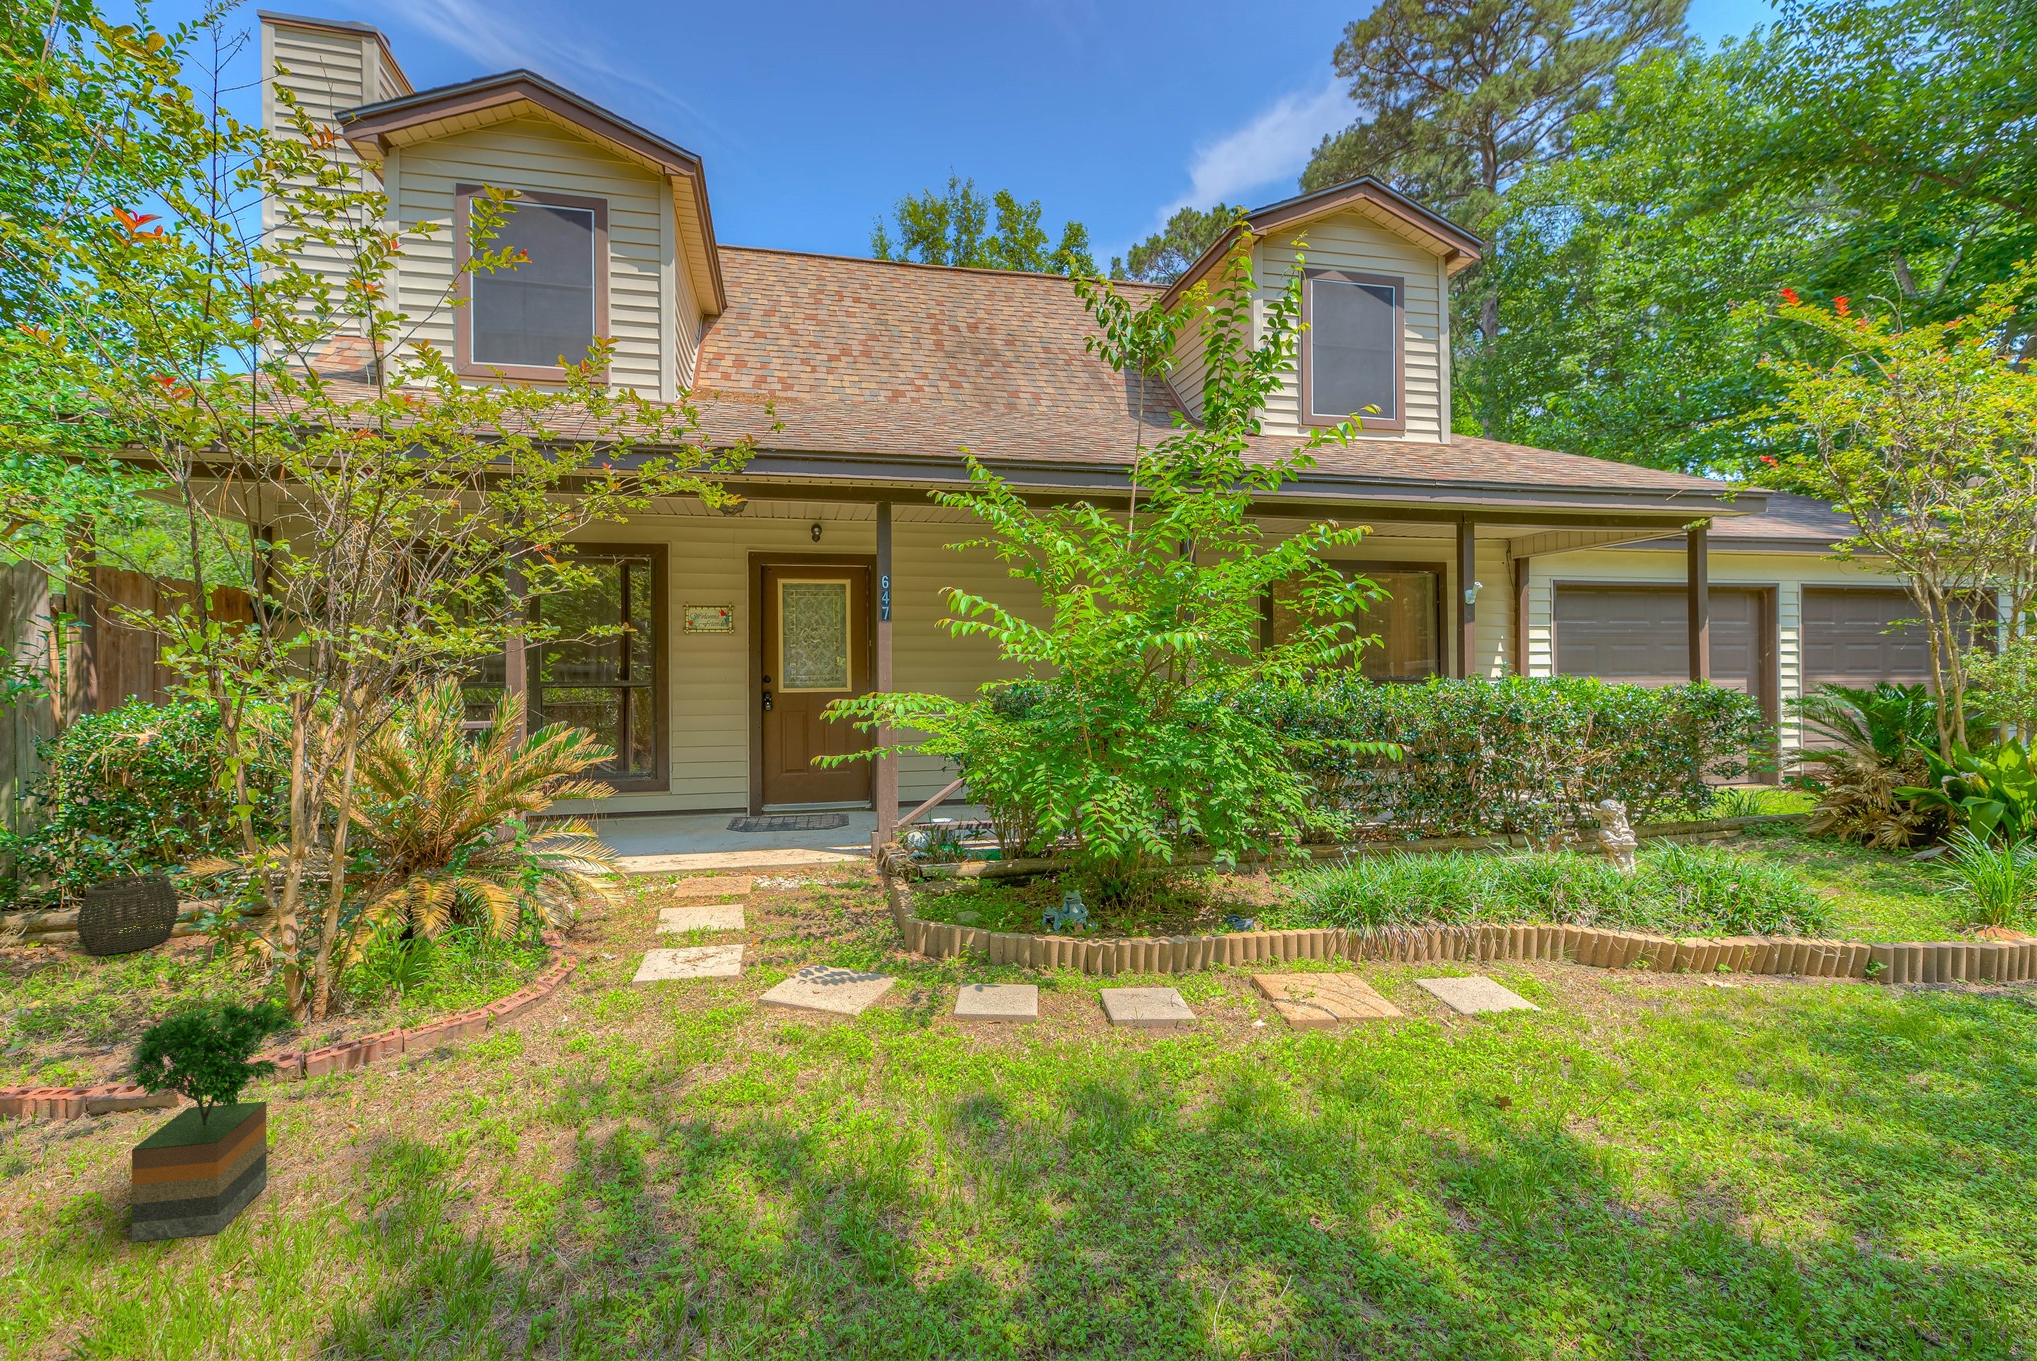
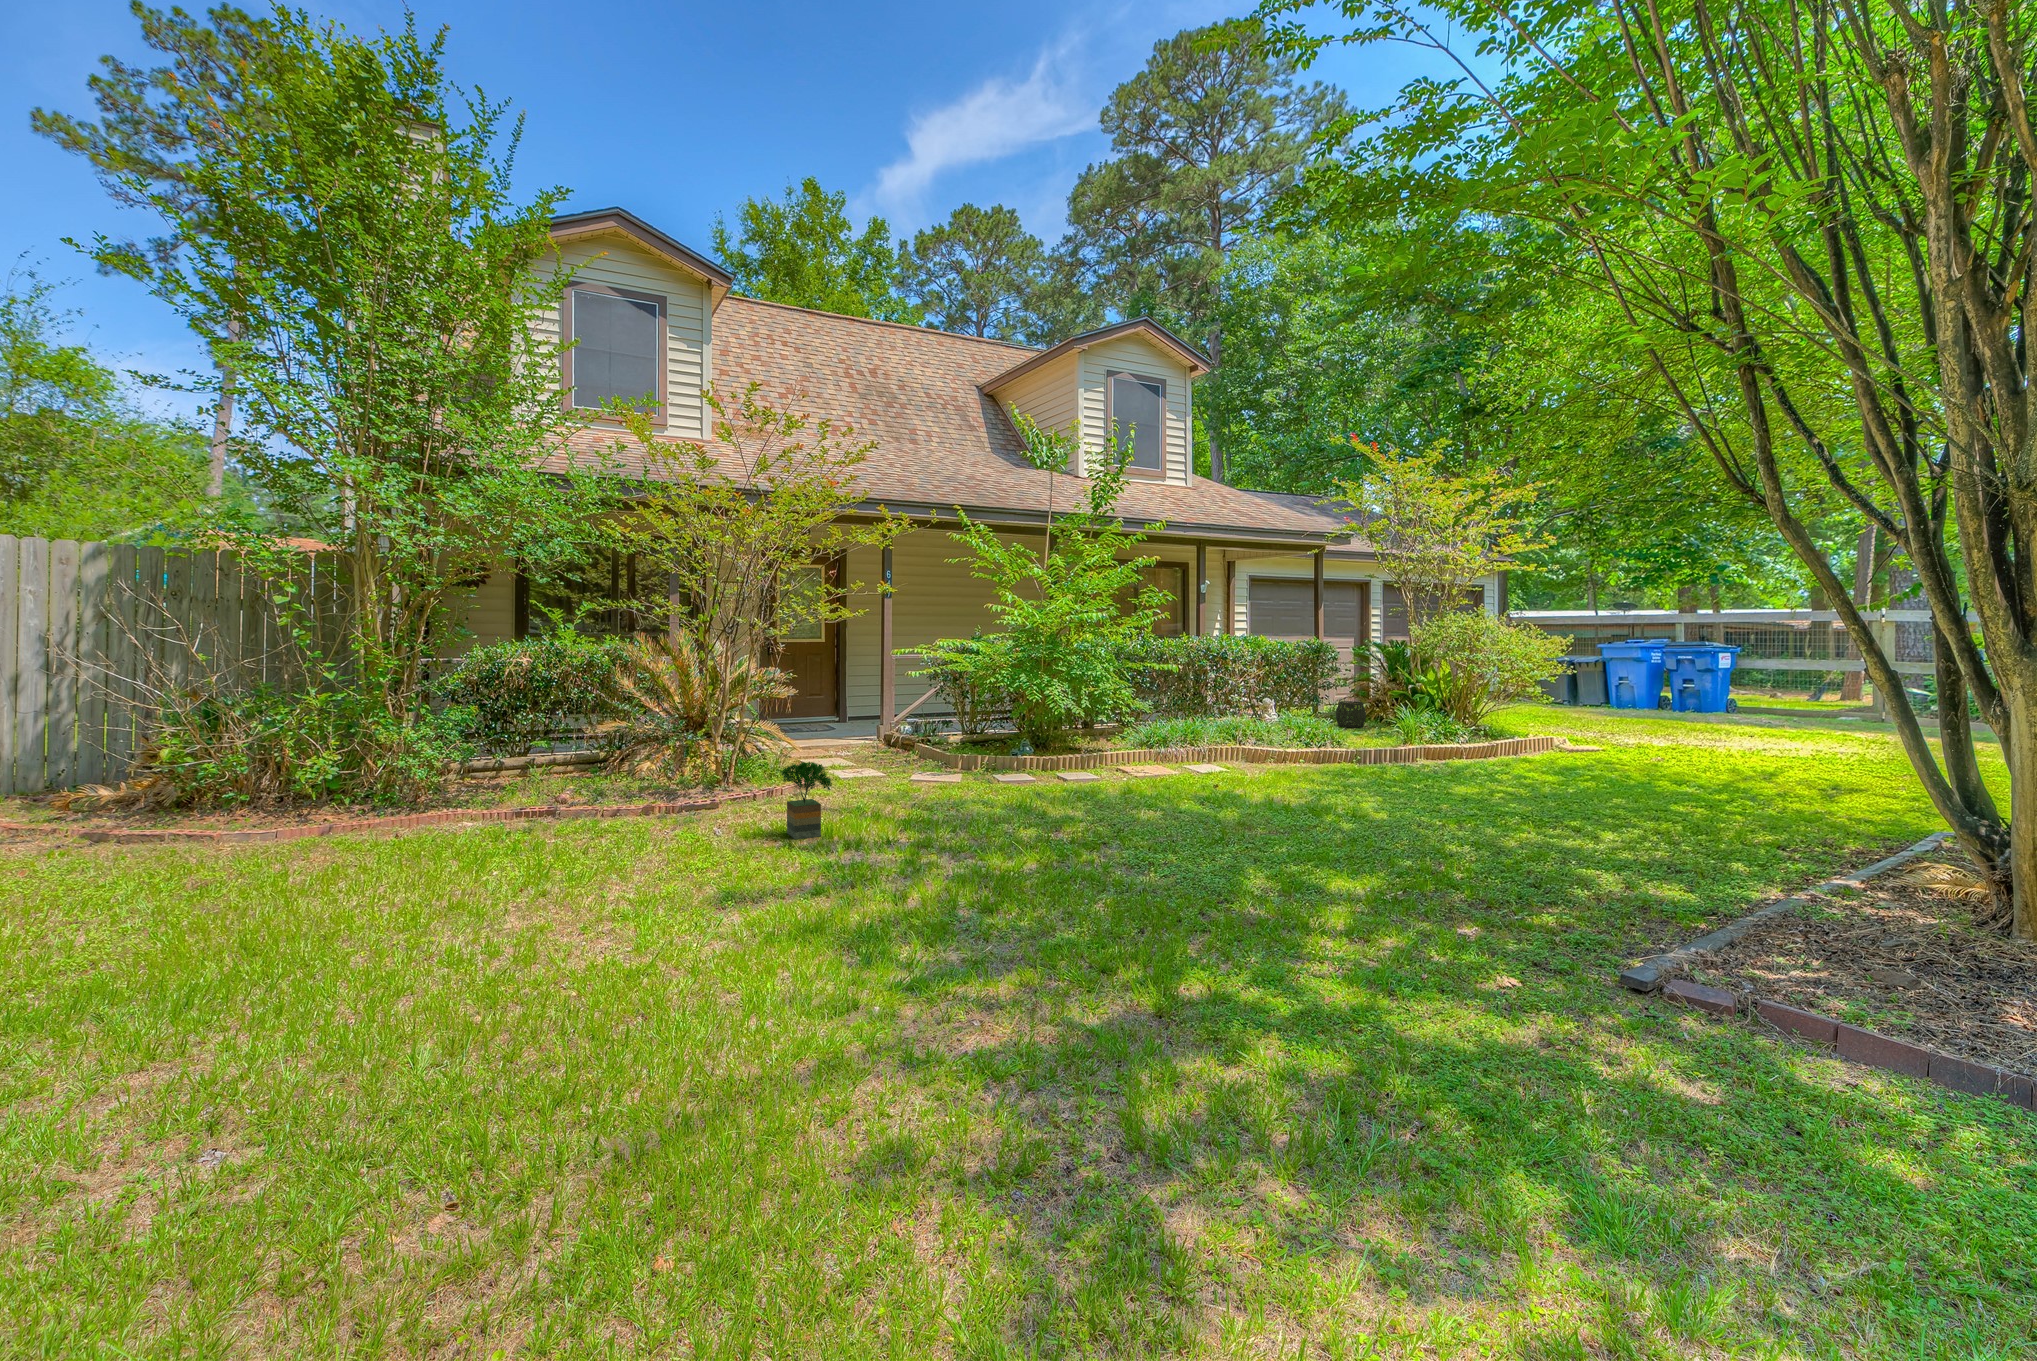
woven basket: present [76,875,179,955] -> present [1336,701,1366,728]

